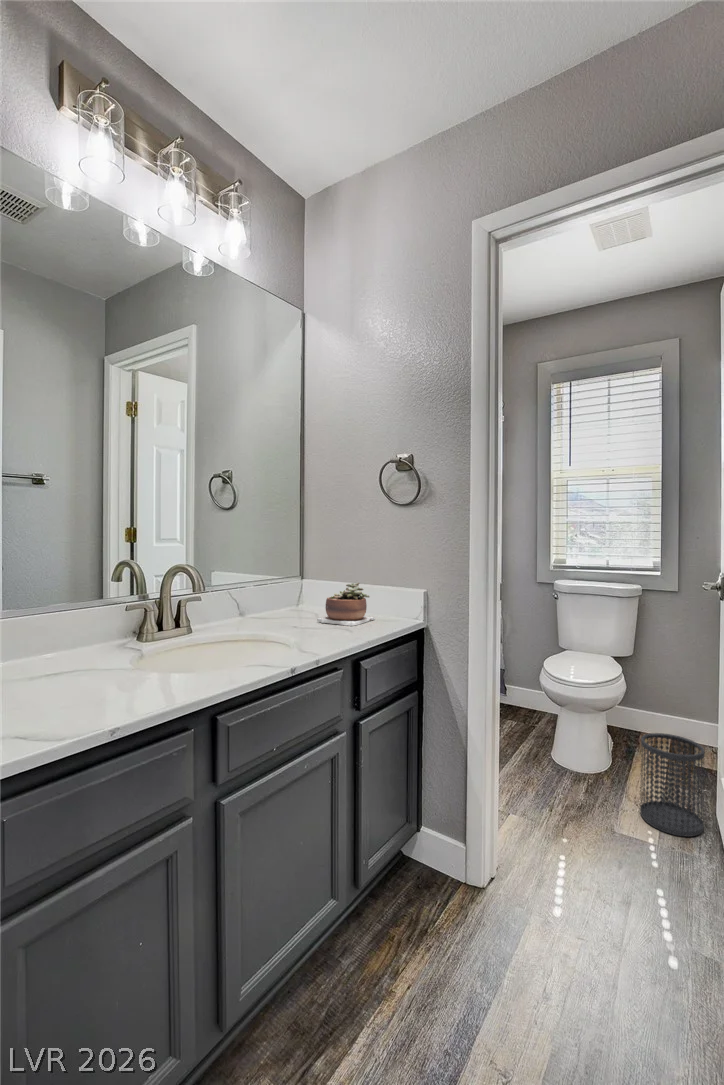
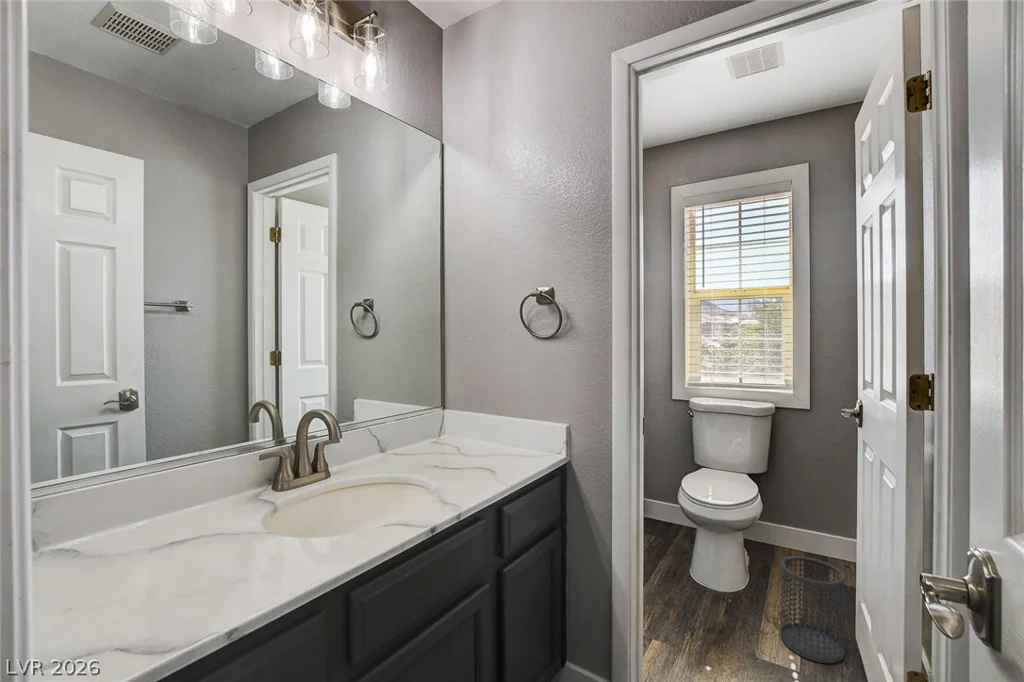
succulent plant: present [317,583,375,626] -> none [459,416,518,463]

